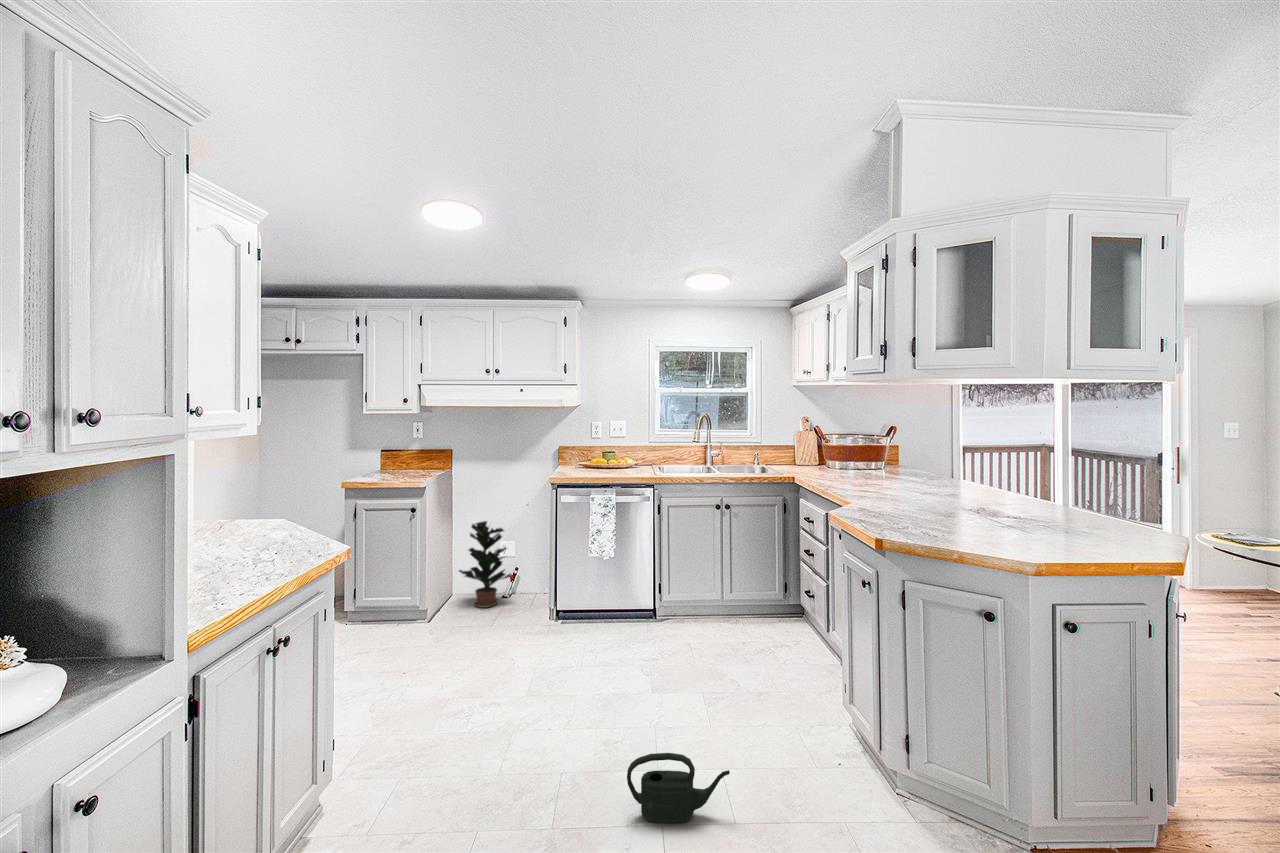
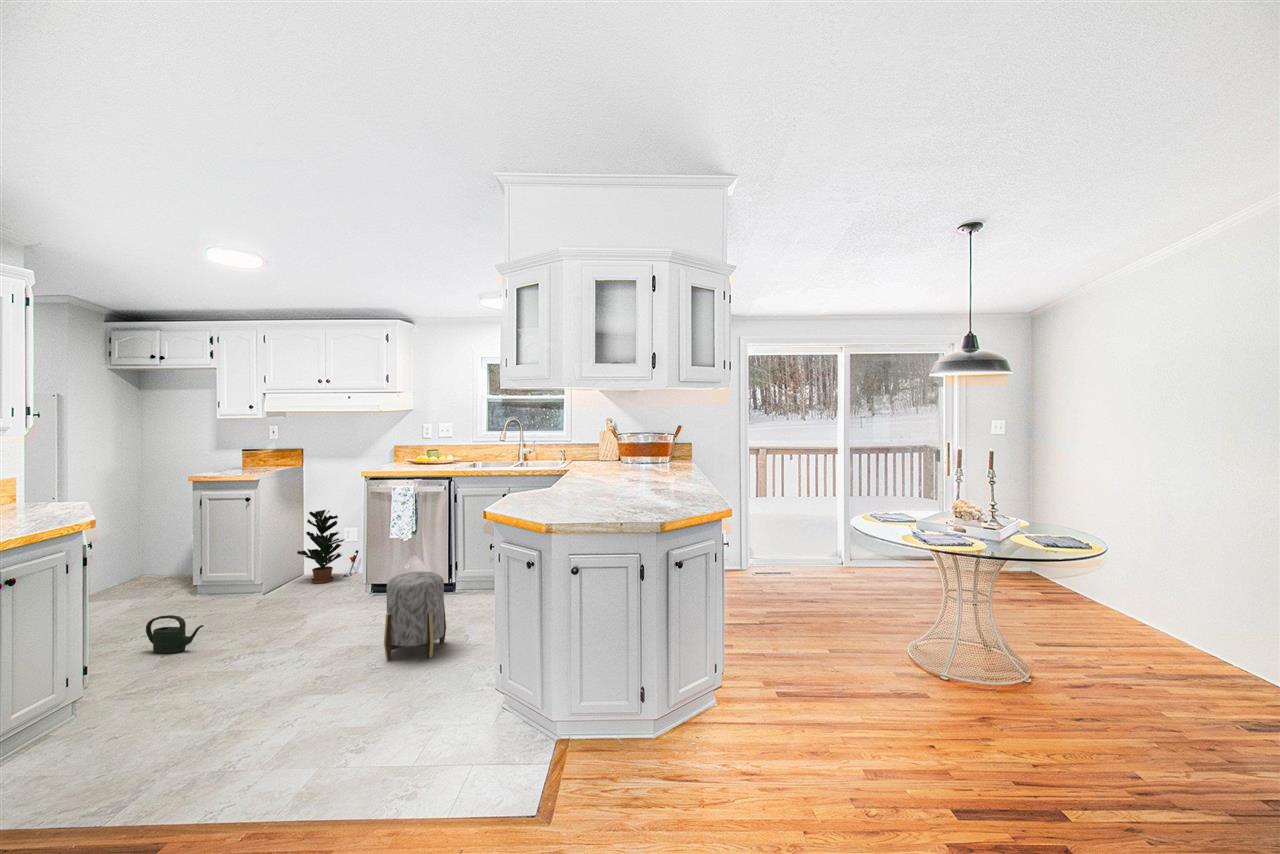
stool: none [679,610,750,728] -> present [384,571,446,659]
watering can: present [627,753,730,823] -> present [146,615,203,653]

